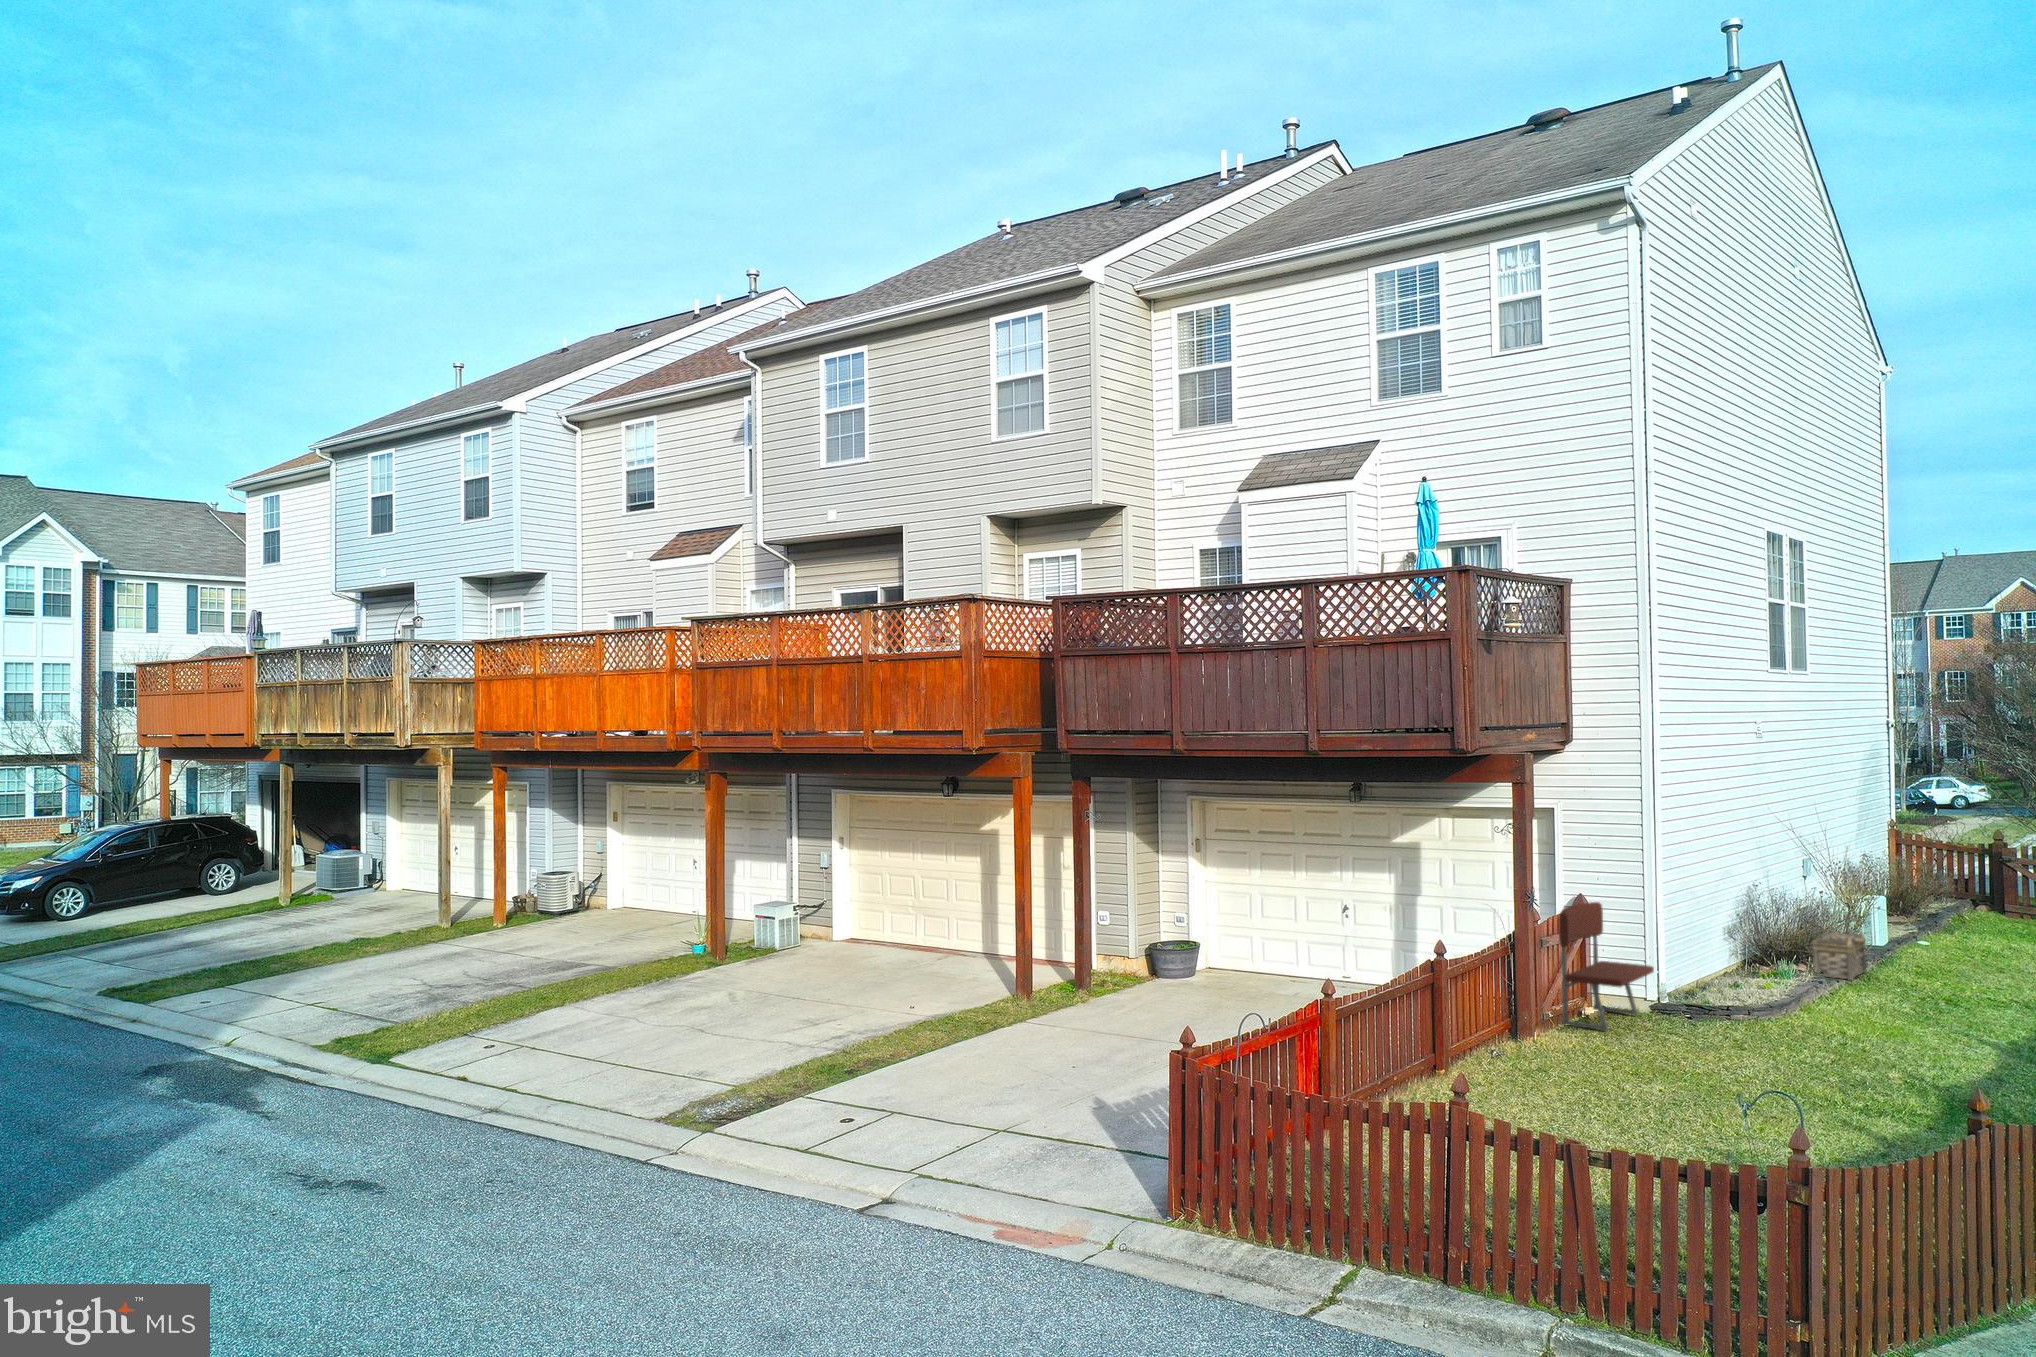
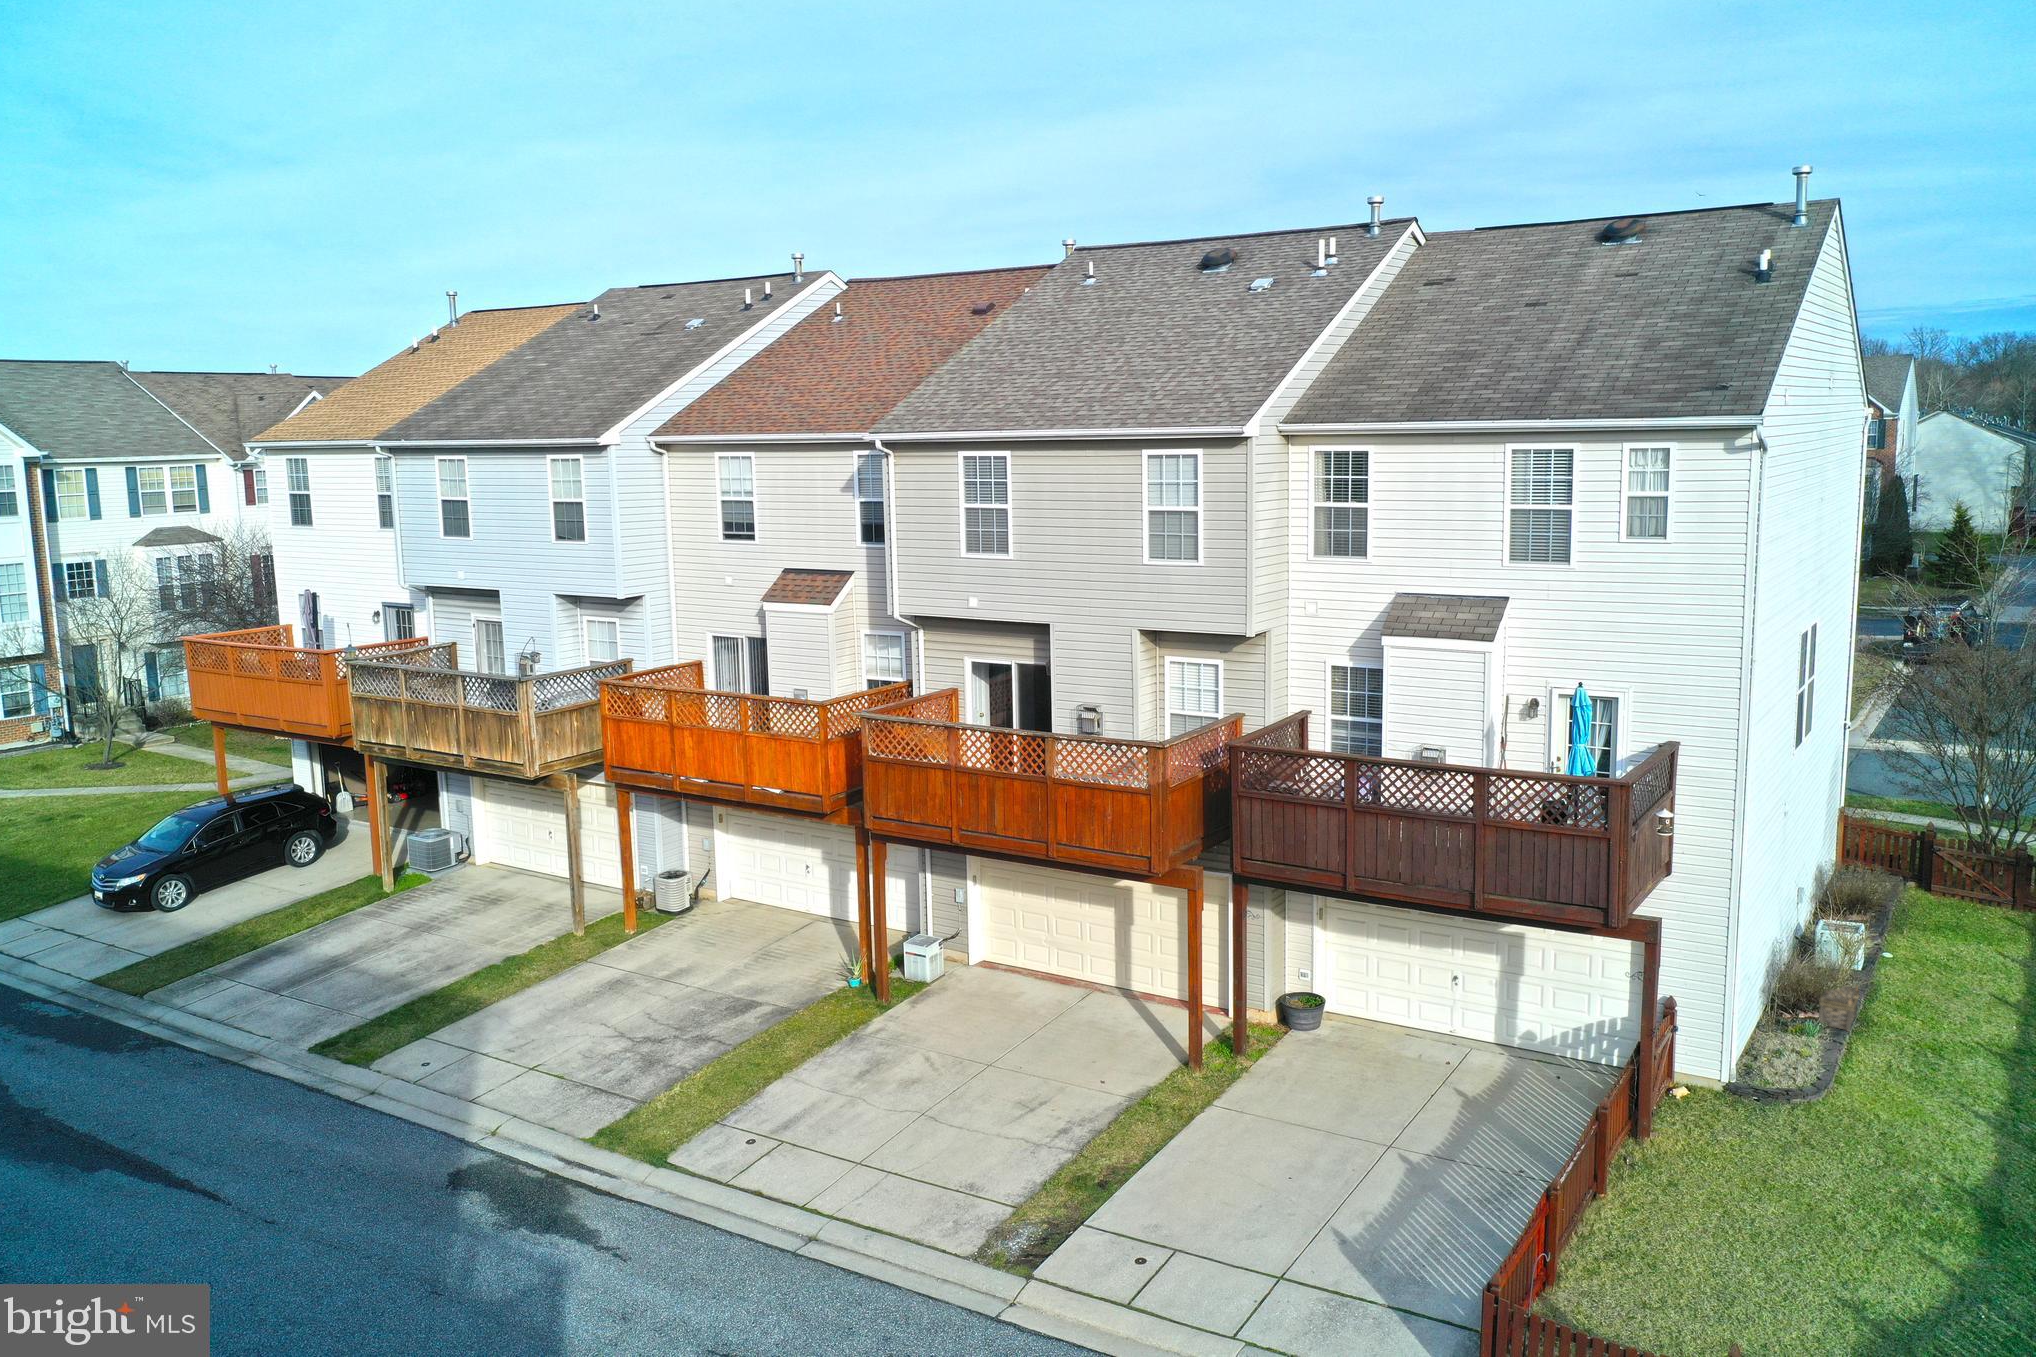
bench: present [1559,902,1654,1031] -> none [1655,1013,1724,1129]

